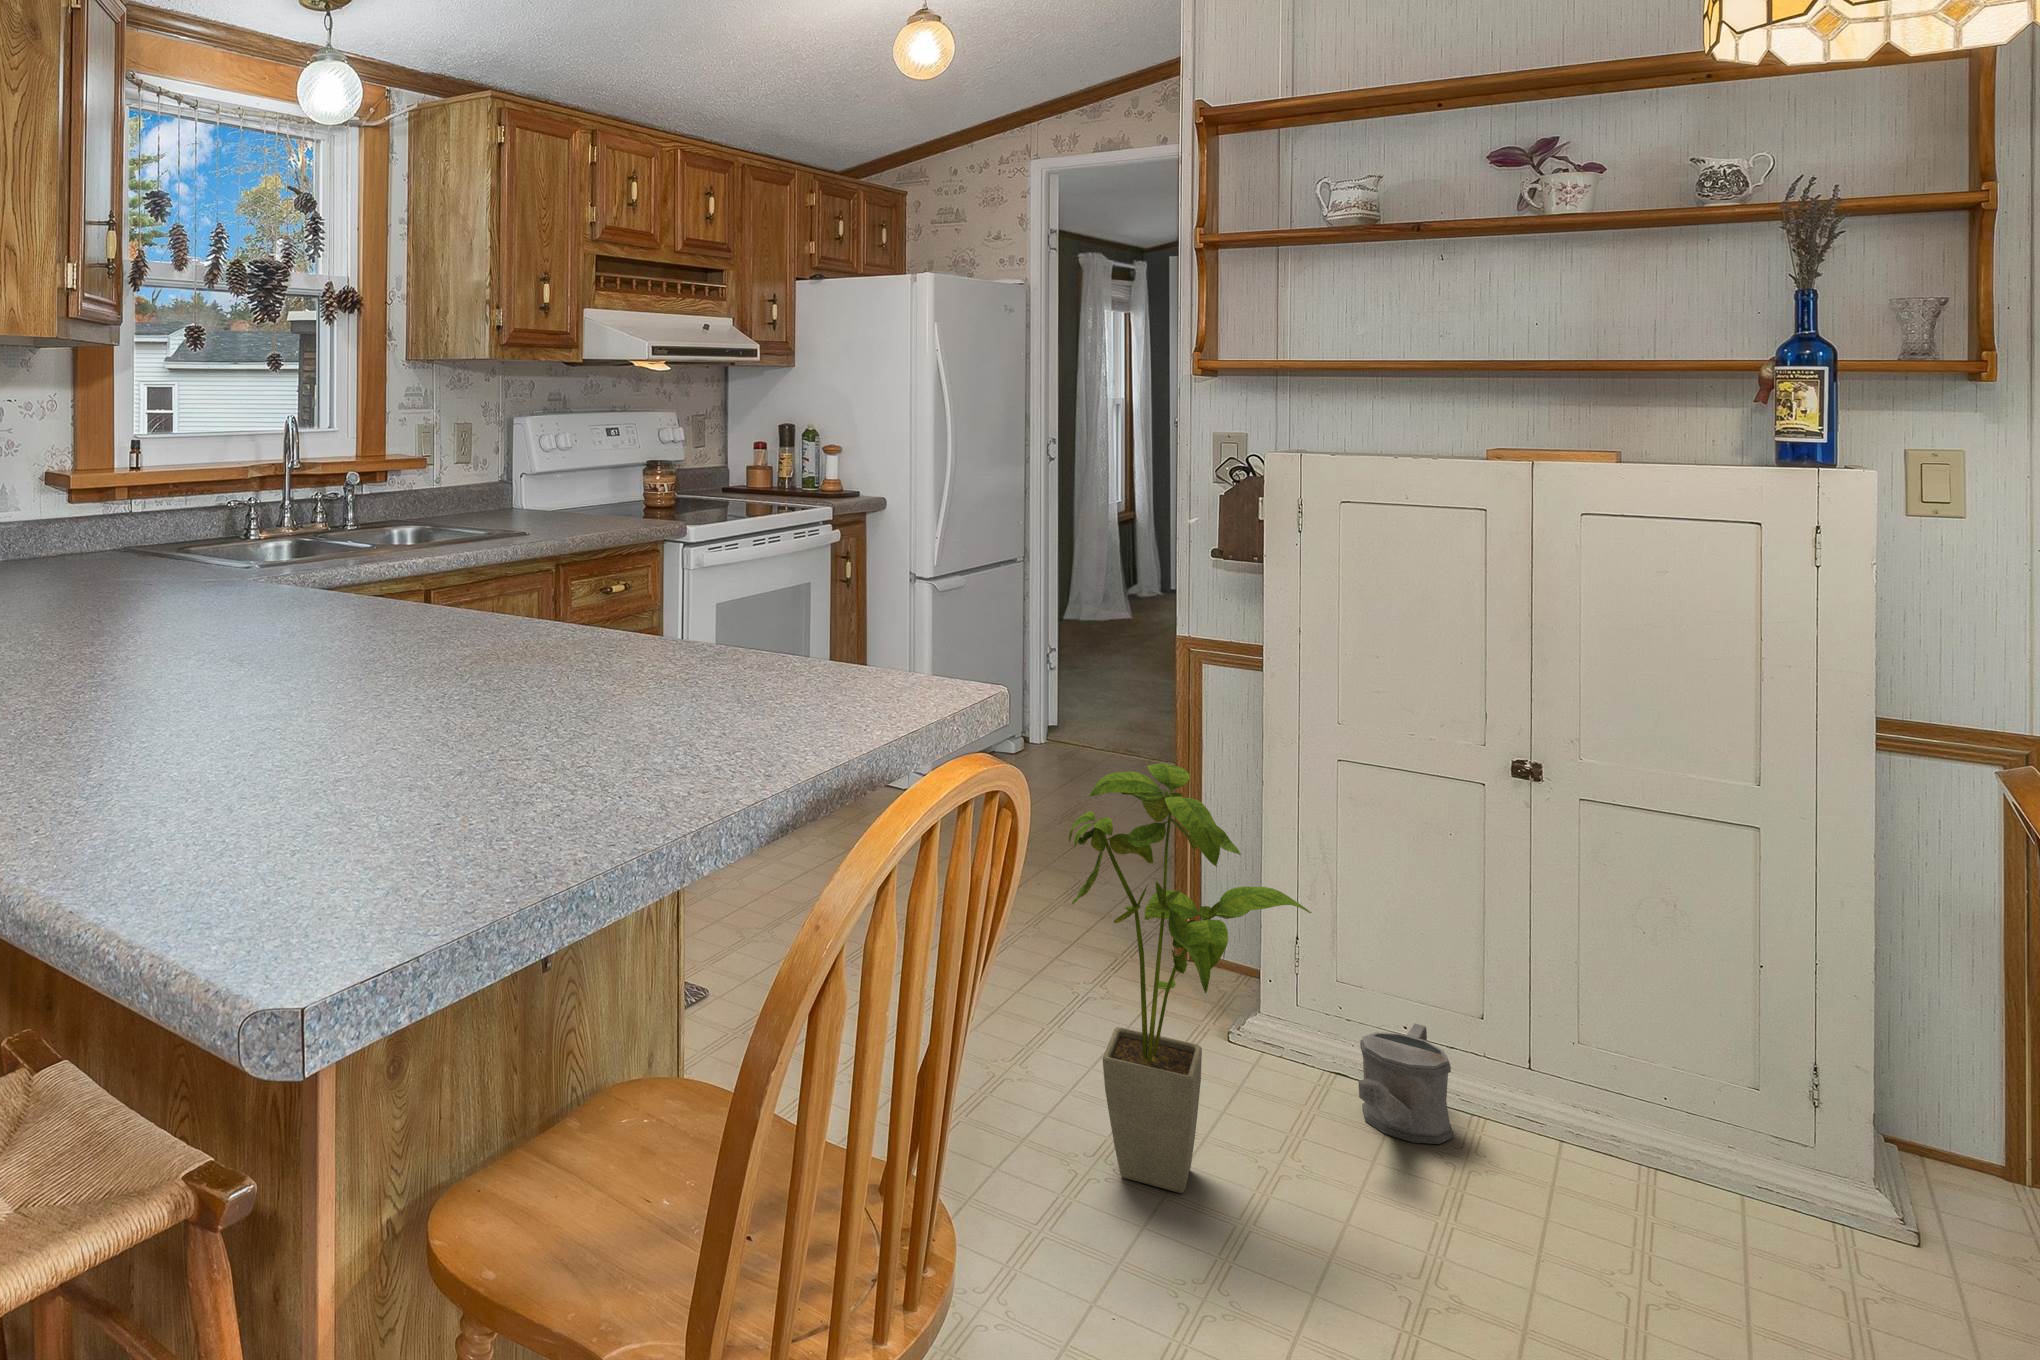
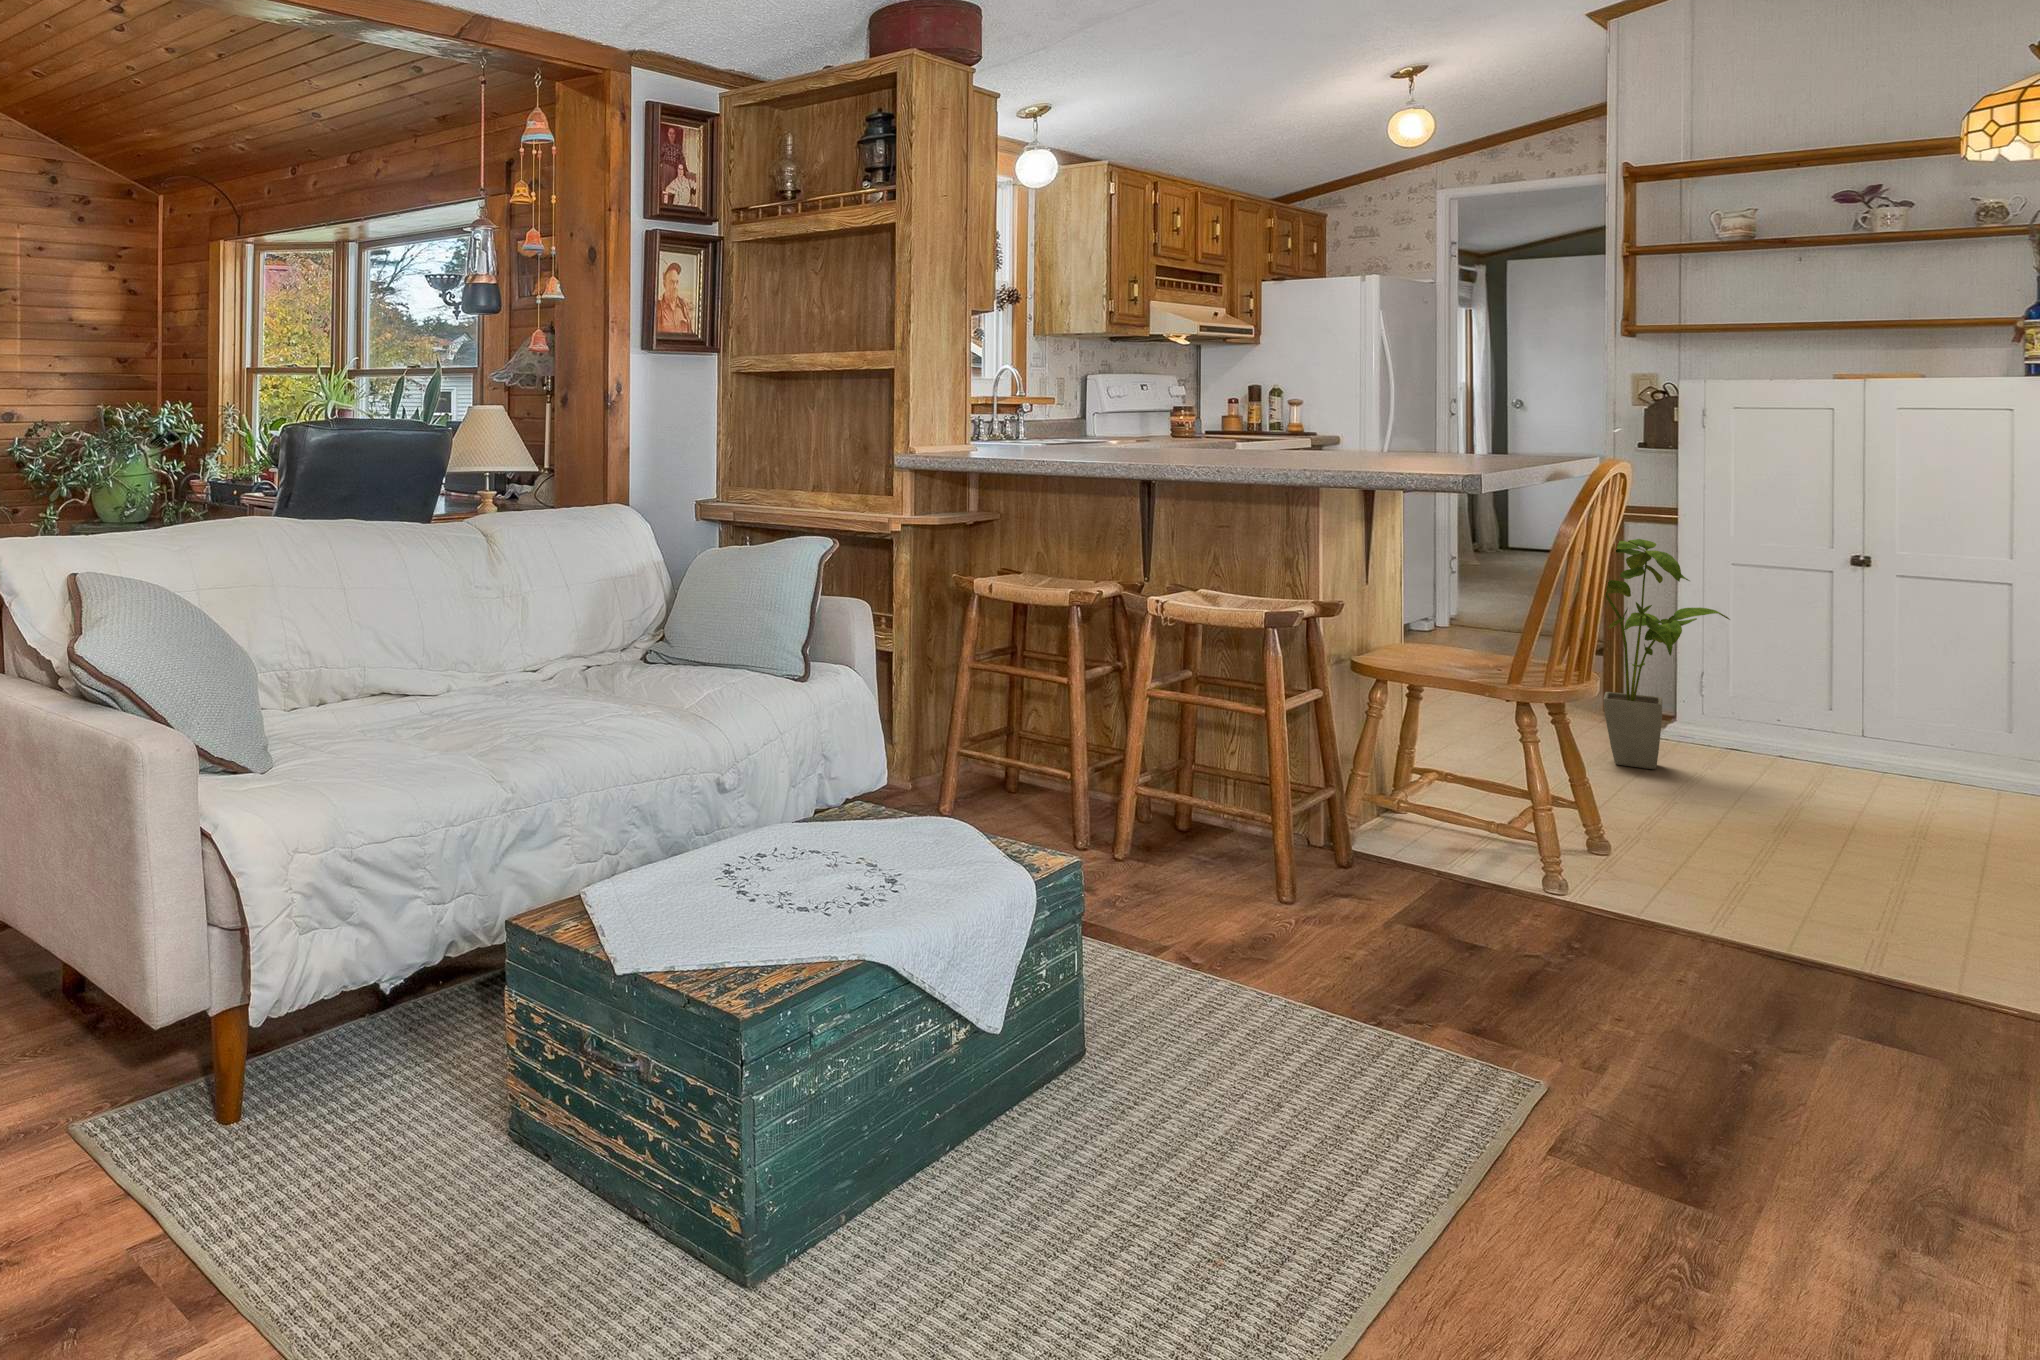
watering can: present [1359,1024,1453,1144] -> none [1757,709,1819,764]

